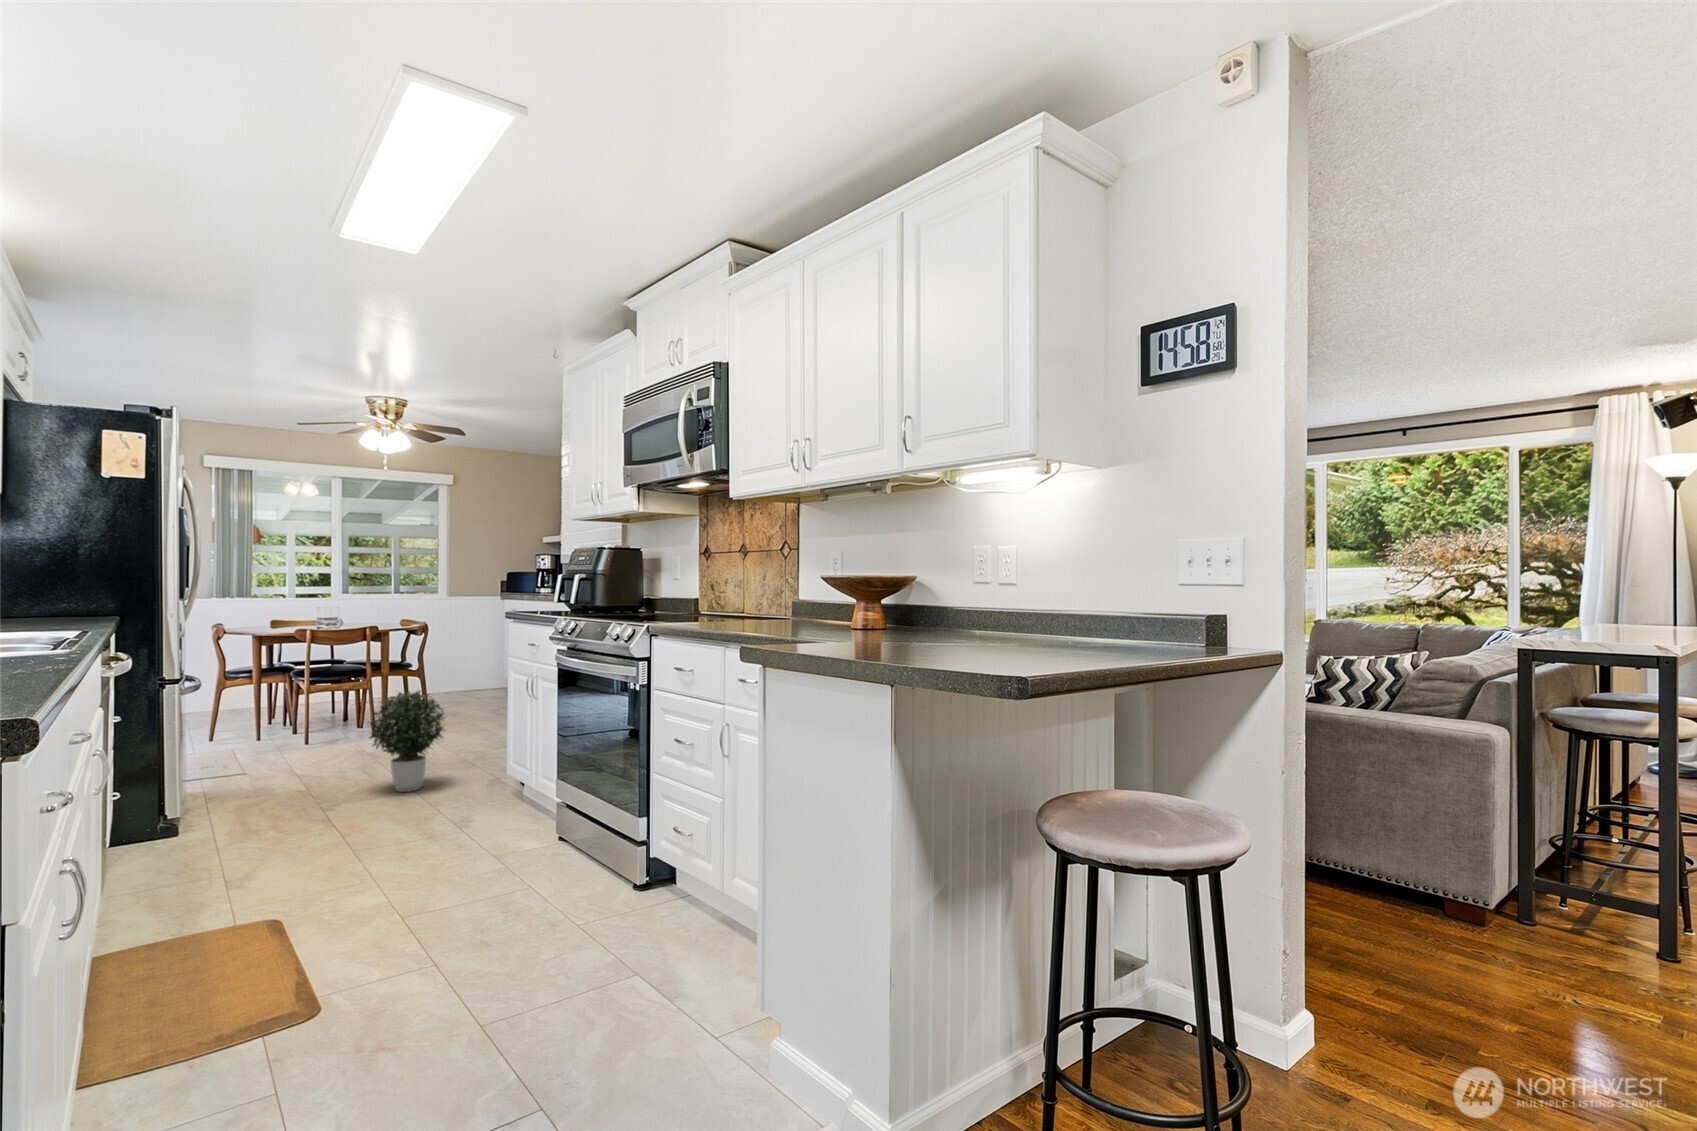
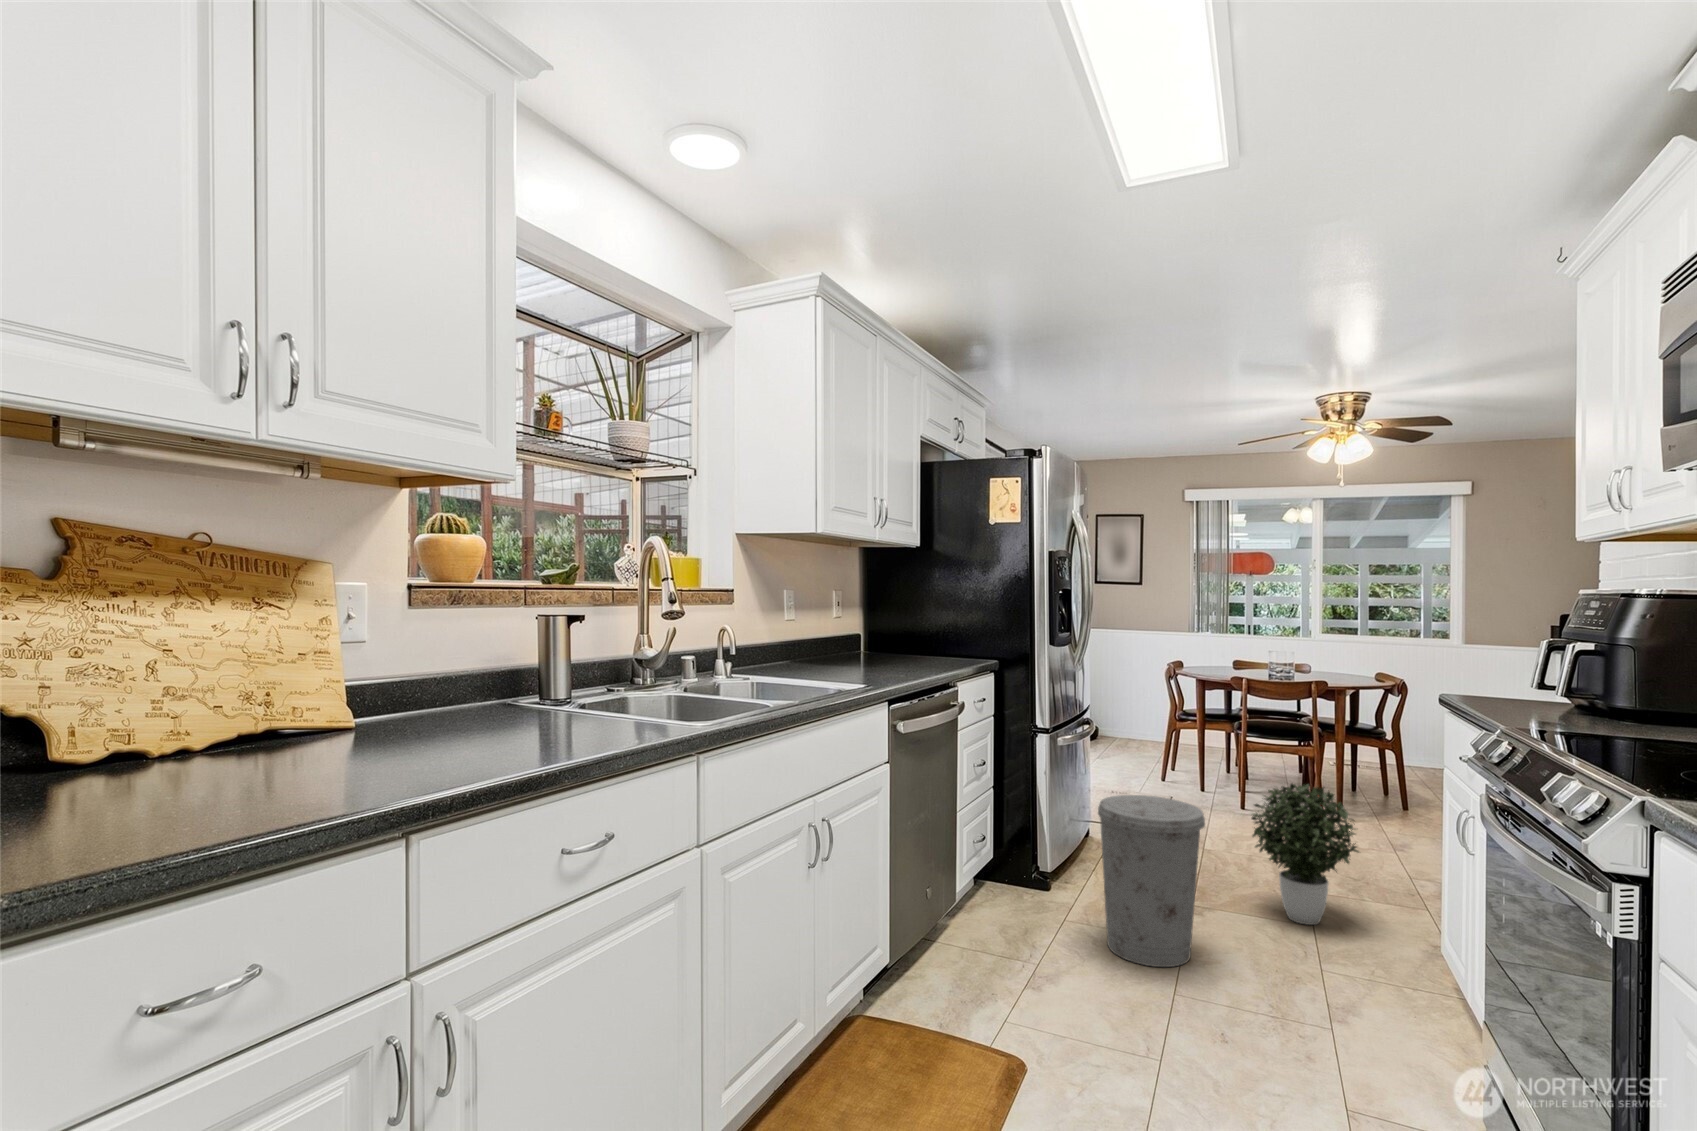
trash can: none [266,713,362,845] -> present [1098,795,1205,967]

